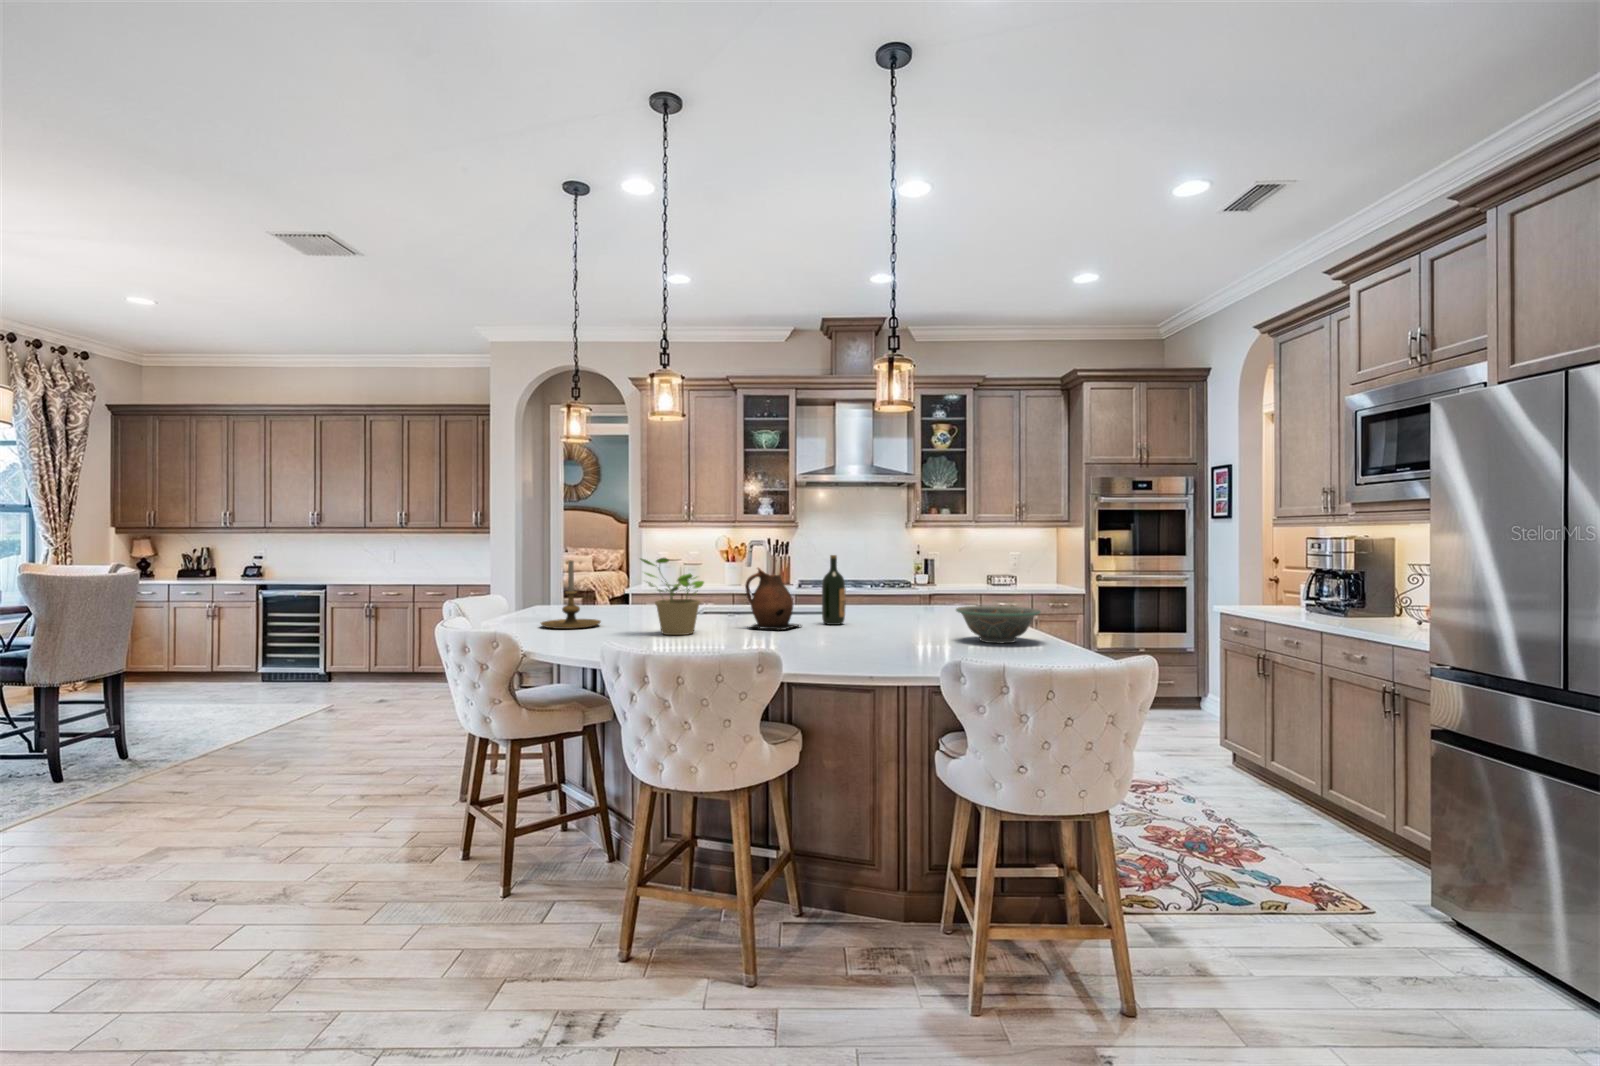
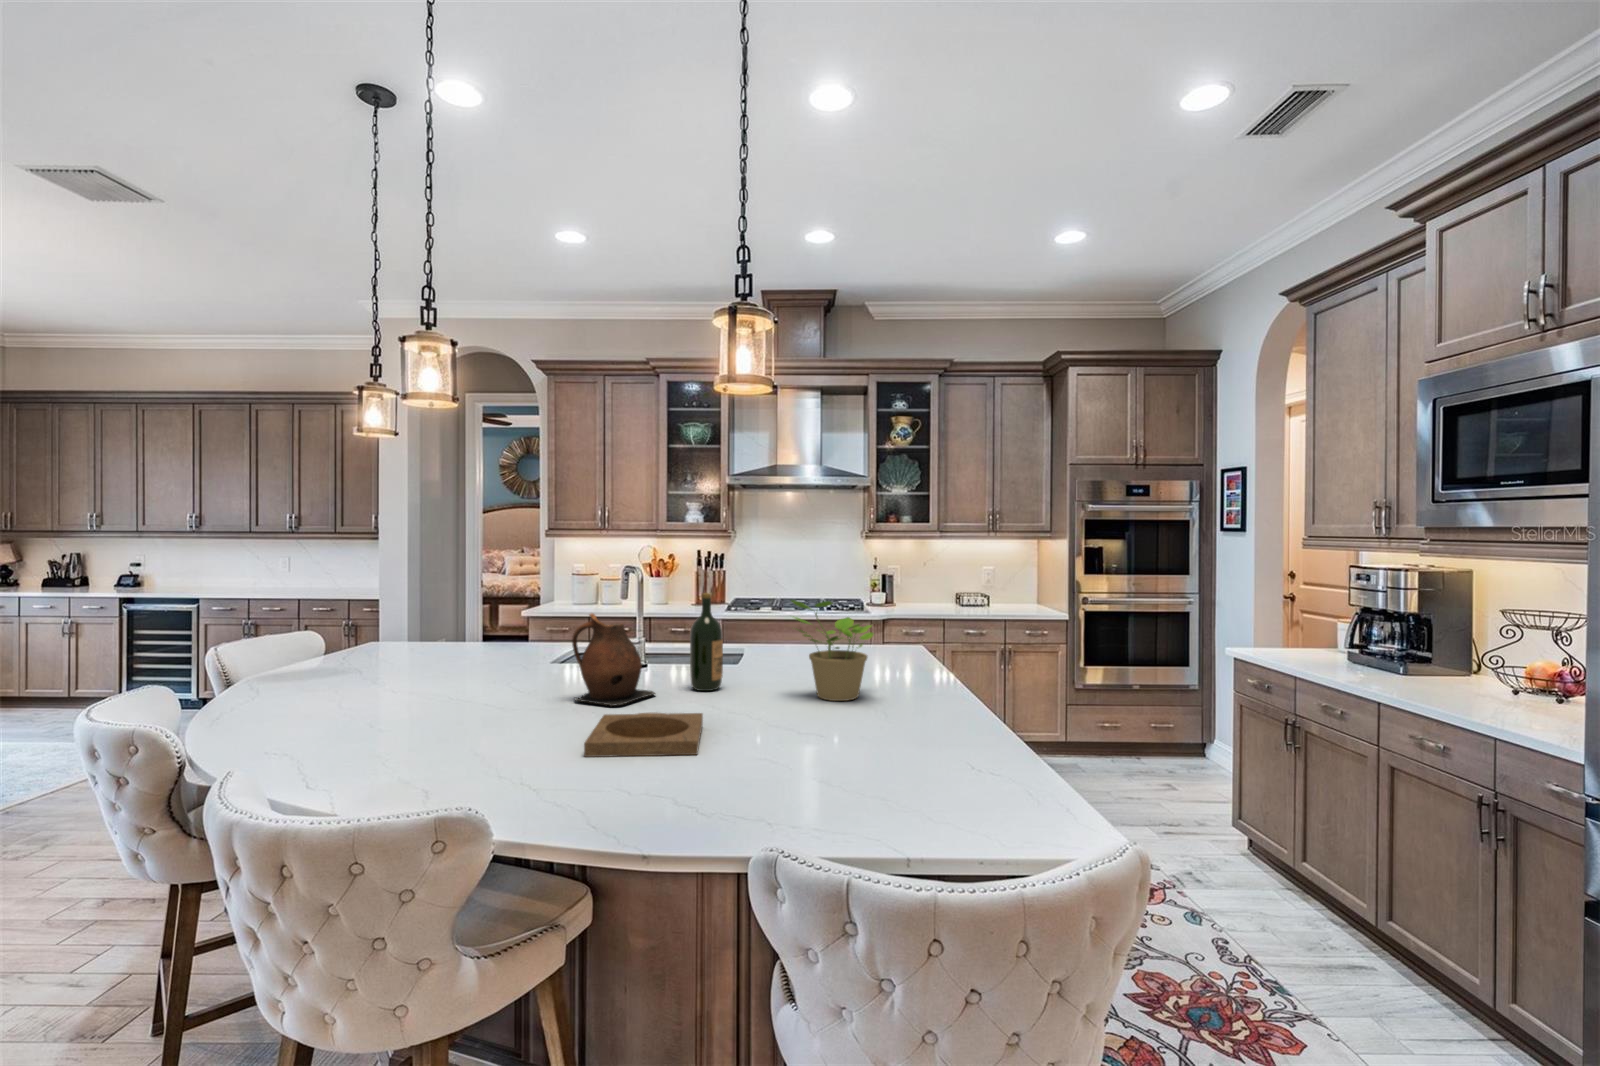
potted plant: present [641,558,704,635] -> present [792,600,873,701]
candle holder: present [541,560,601,629] -> none [283,600,380,700]
decorative bowl: present [956,606,1040,643] -> none [853,679,979,746]
tray: none [786,626,862,647] -> present [584,713,703,757]

